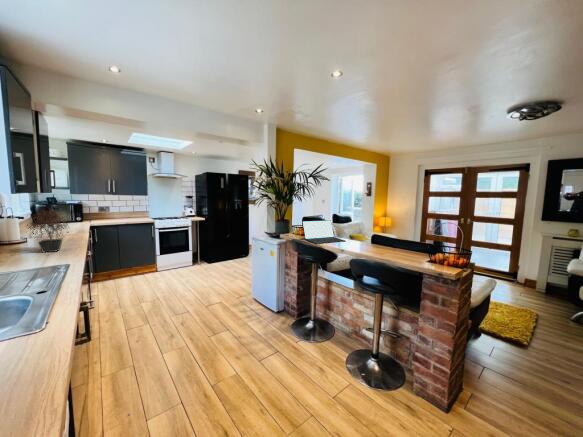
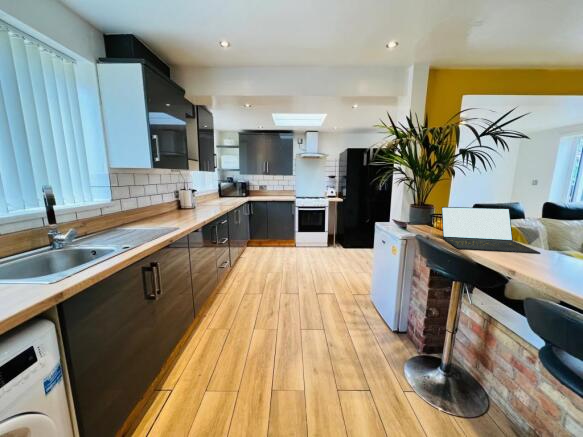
potted plant: present [27,210,68,252] -> none [178,184,207,219]

